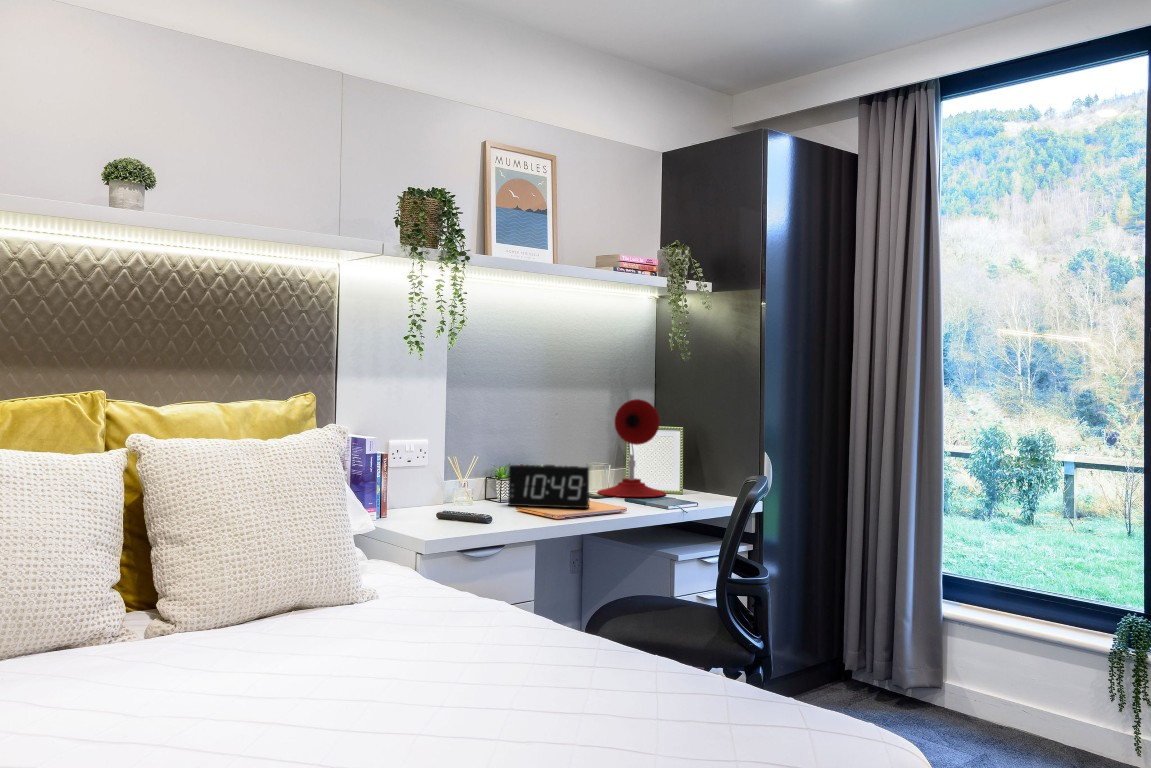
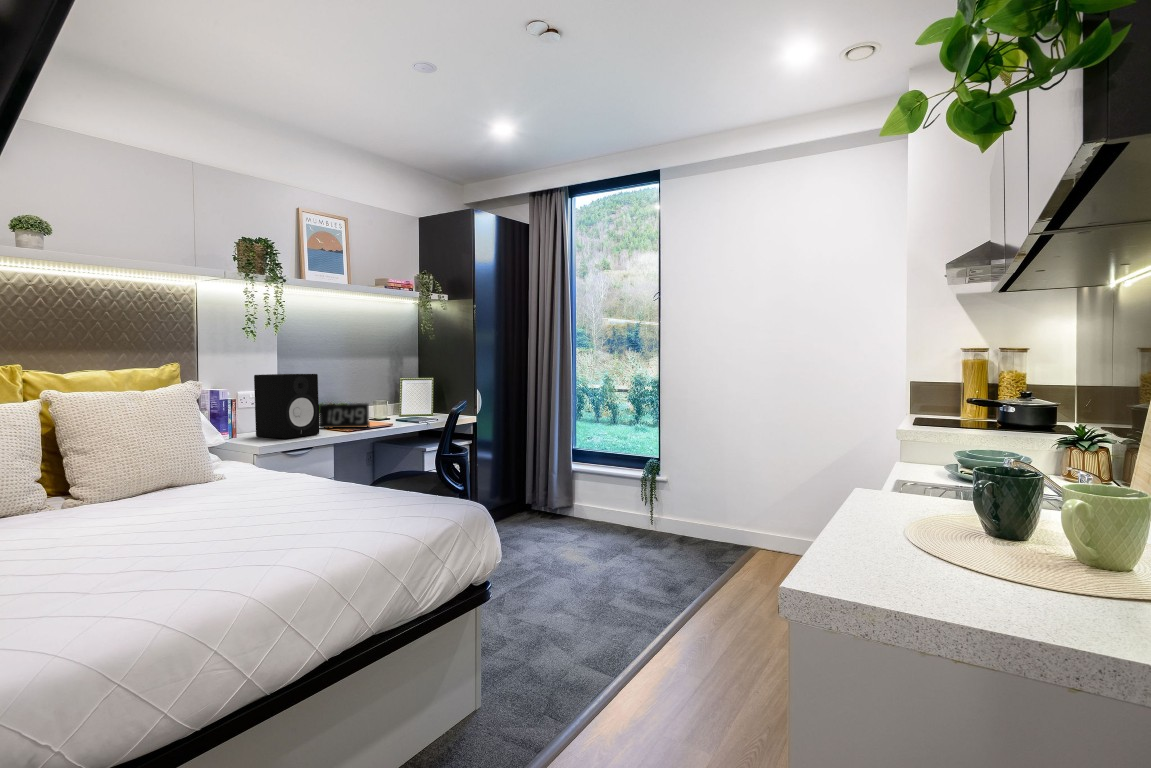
desk lamp: present [597,399,666,497] -> none [379,363,422,421]
speaker: none [418,413,516,523] -> present [254,374,319,439]

